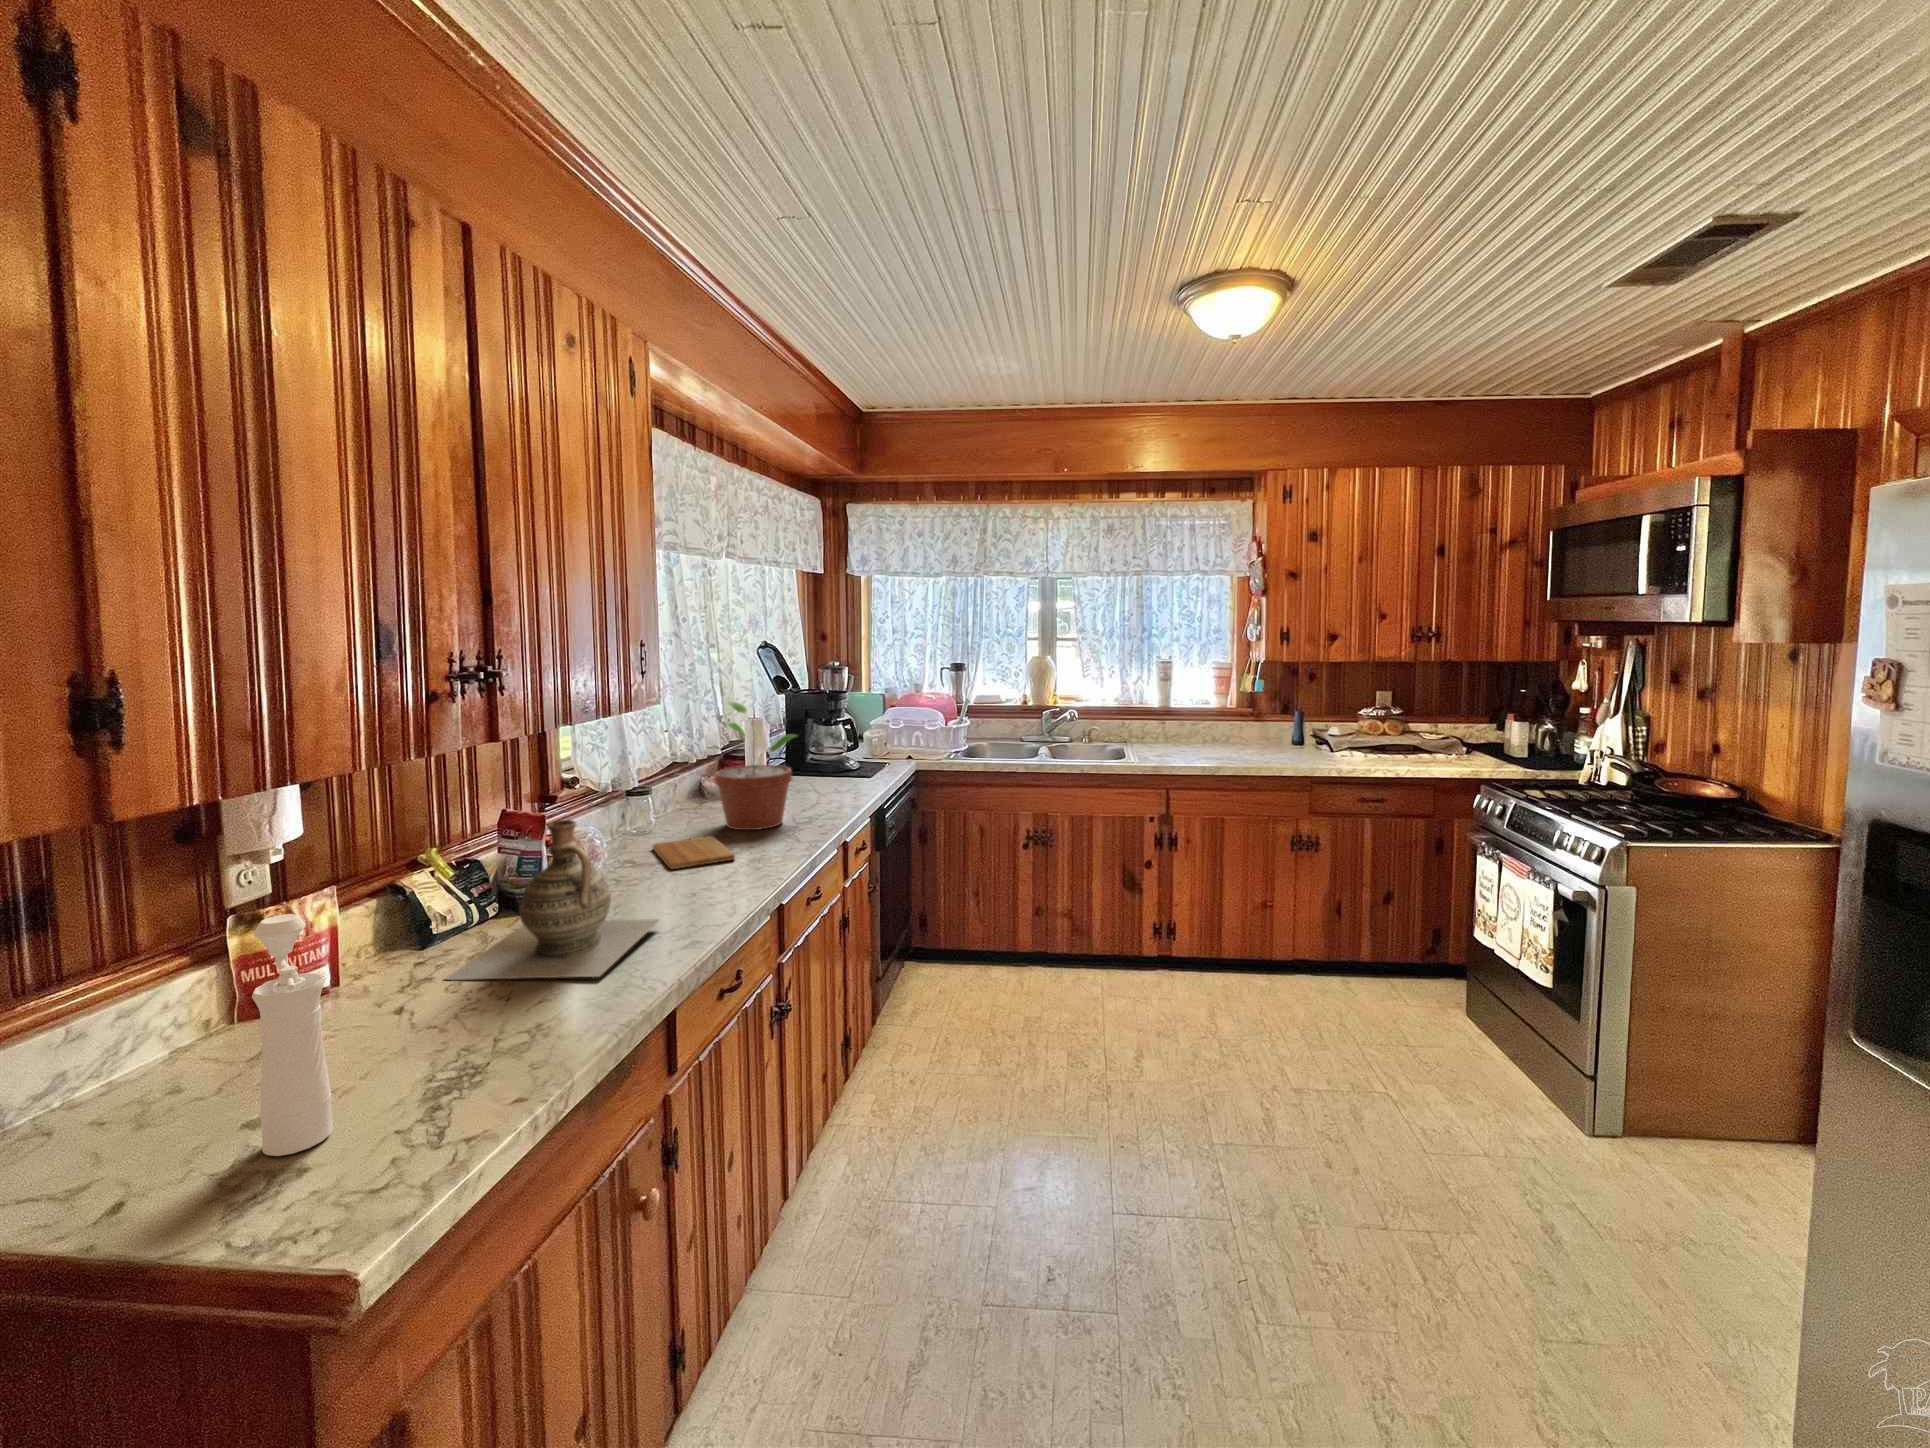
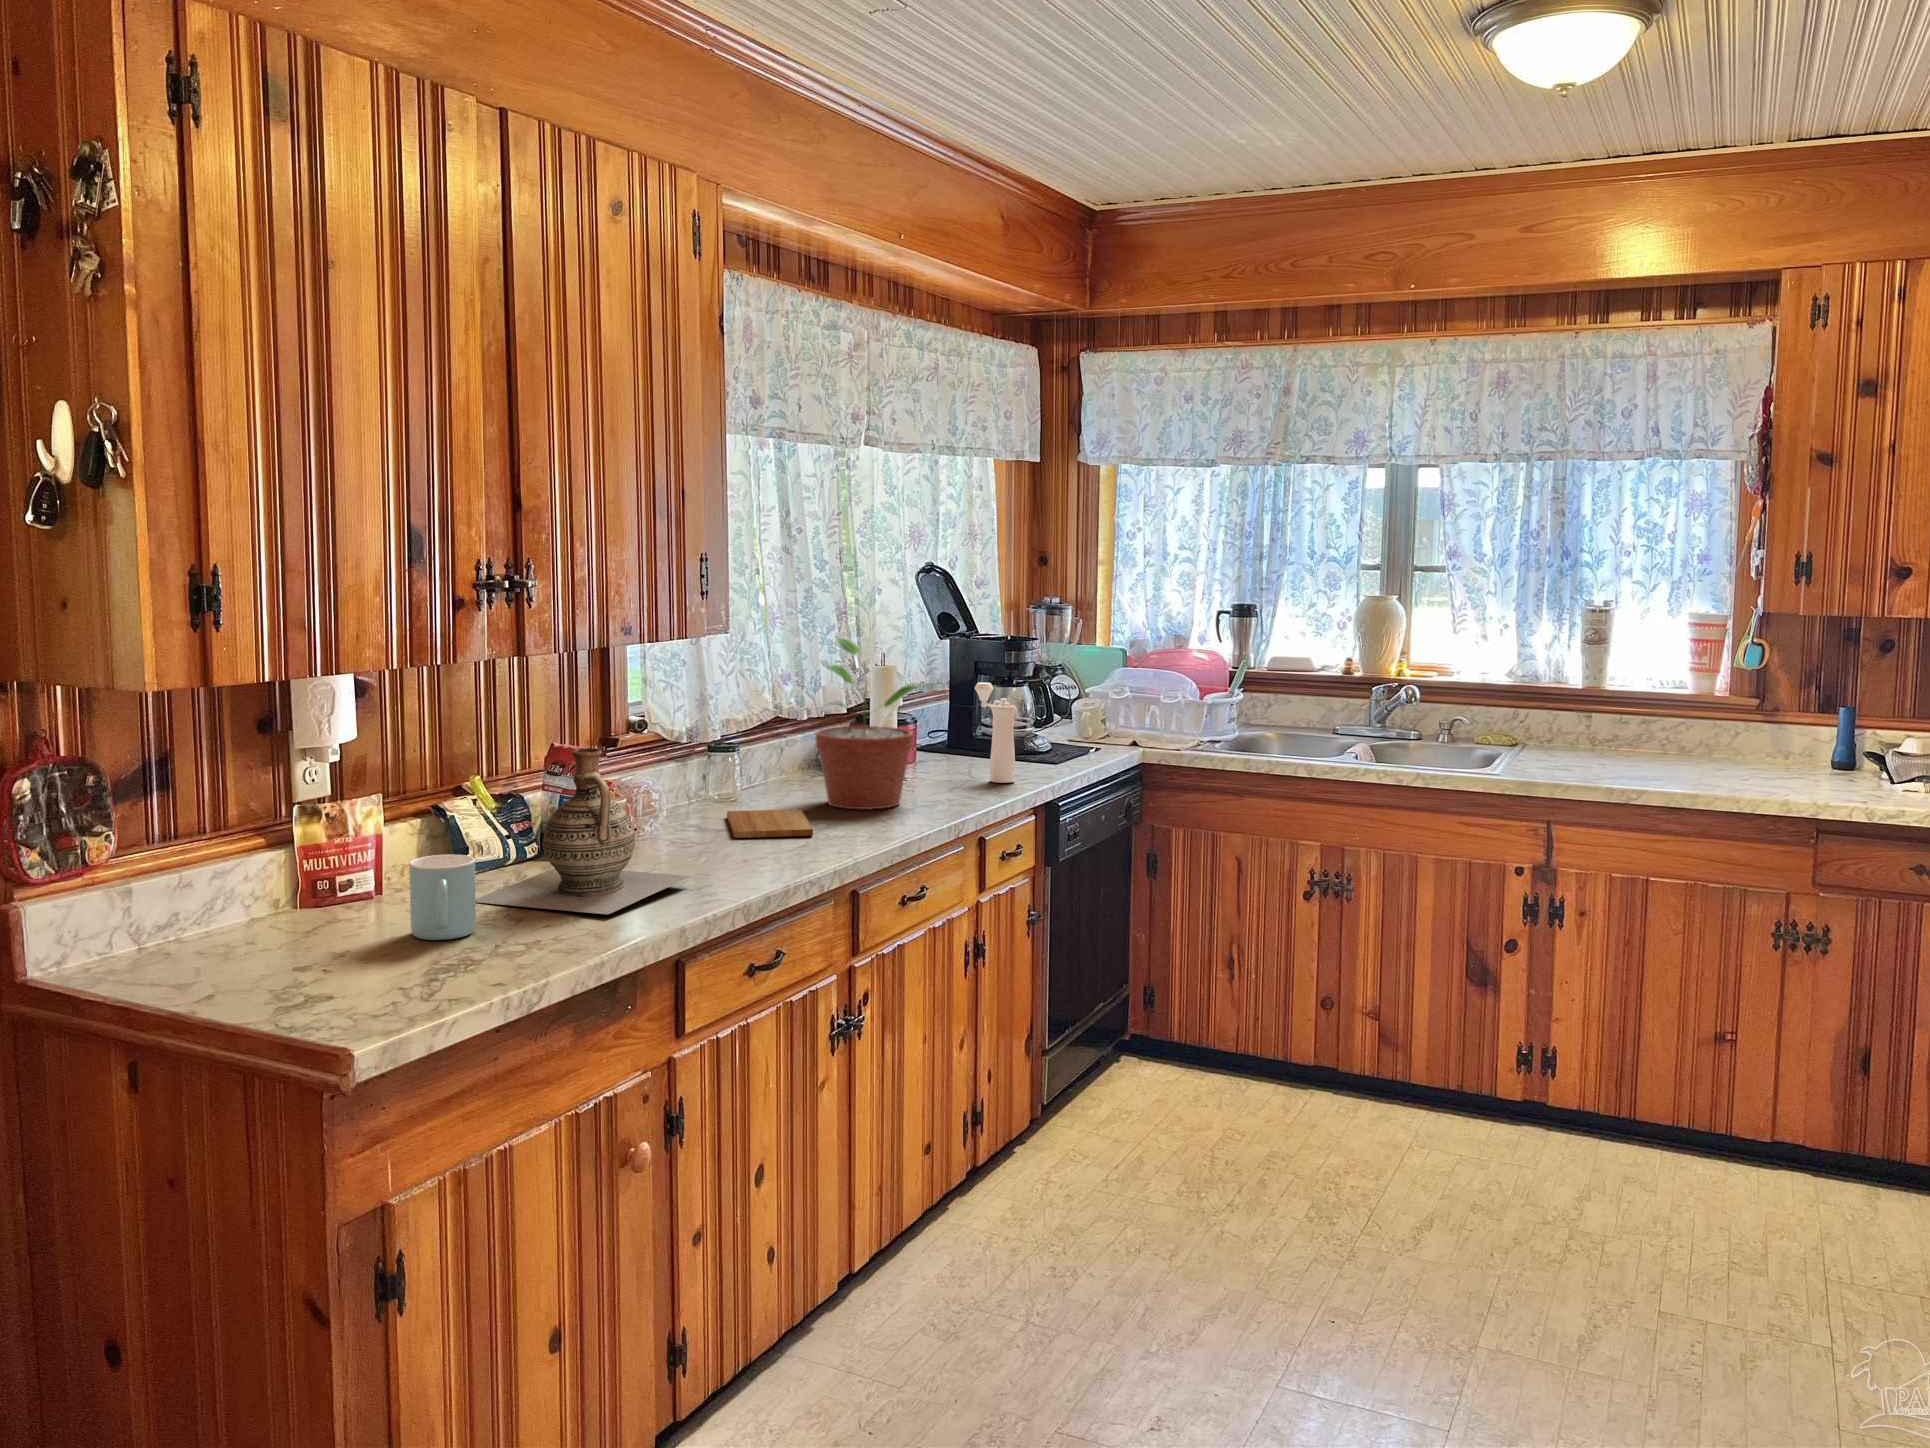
pepper mill: present [252,914,333,1156] -> present [975,682,1016,783]
mug: none [386,946,464,1044] -> present [409,854,476,940]

